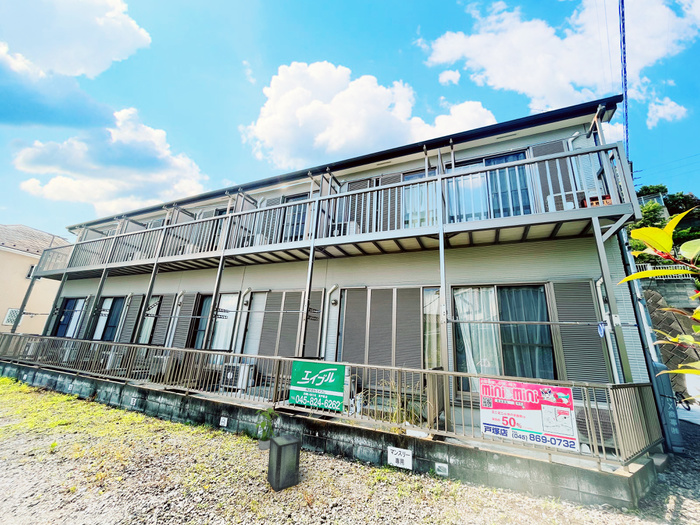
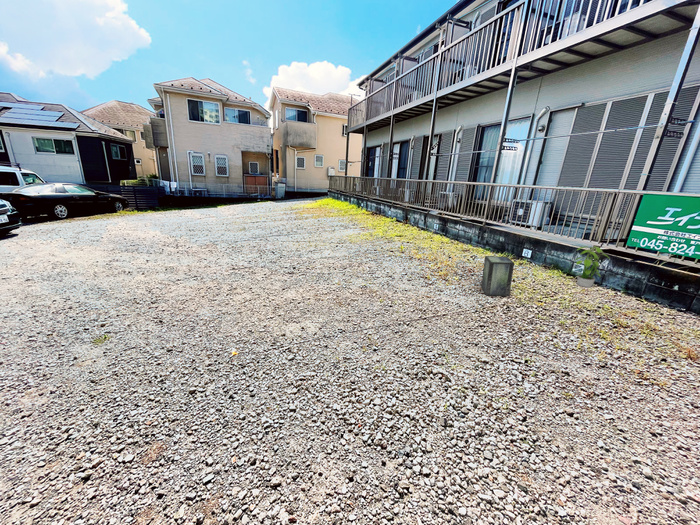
storage box: present [267,434,301,491] -> present [481,256,514,296]

